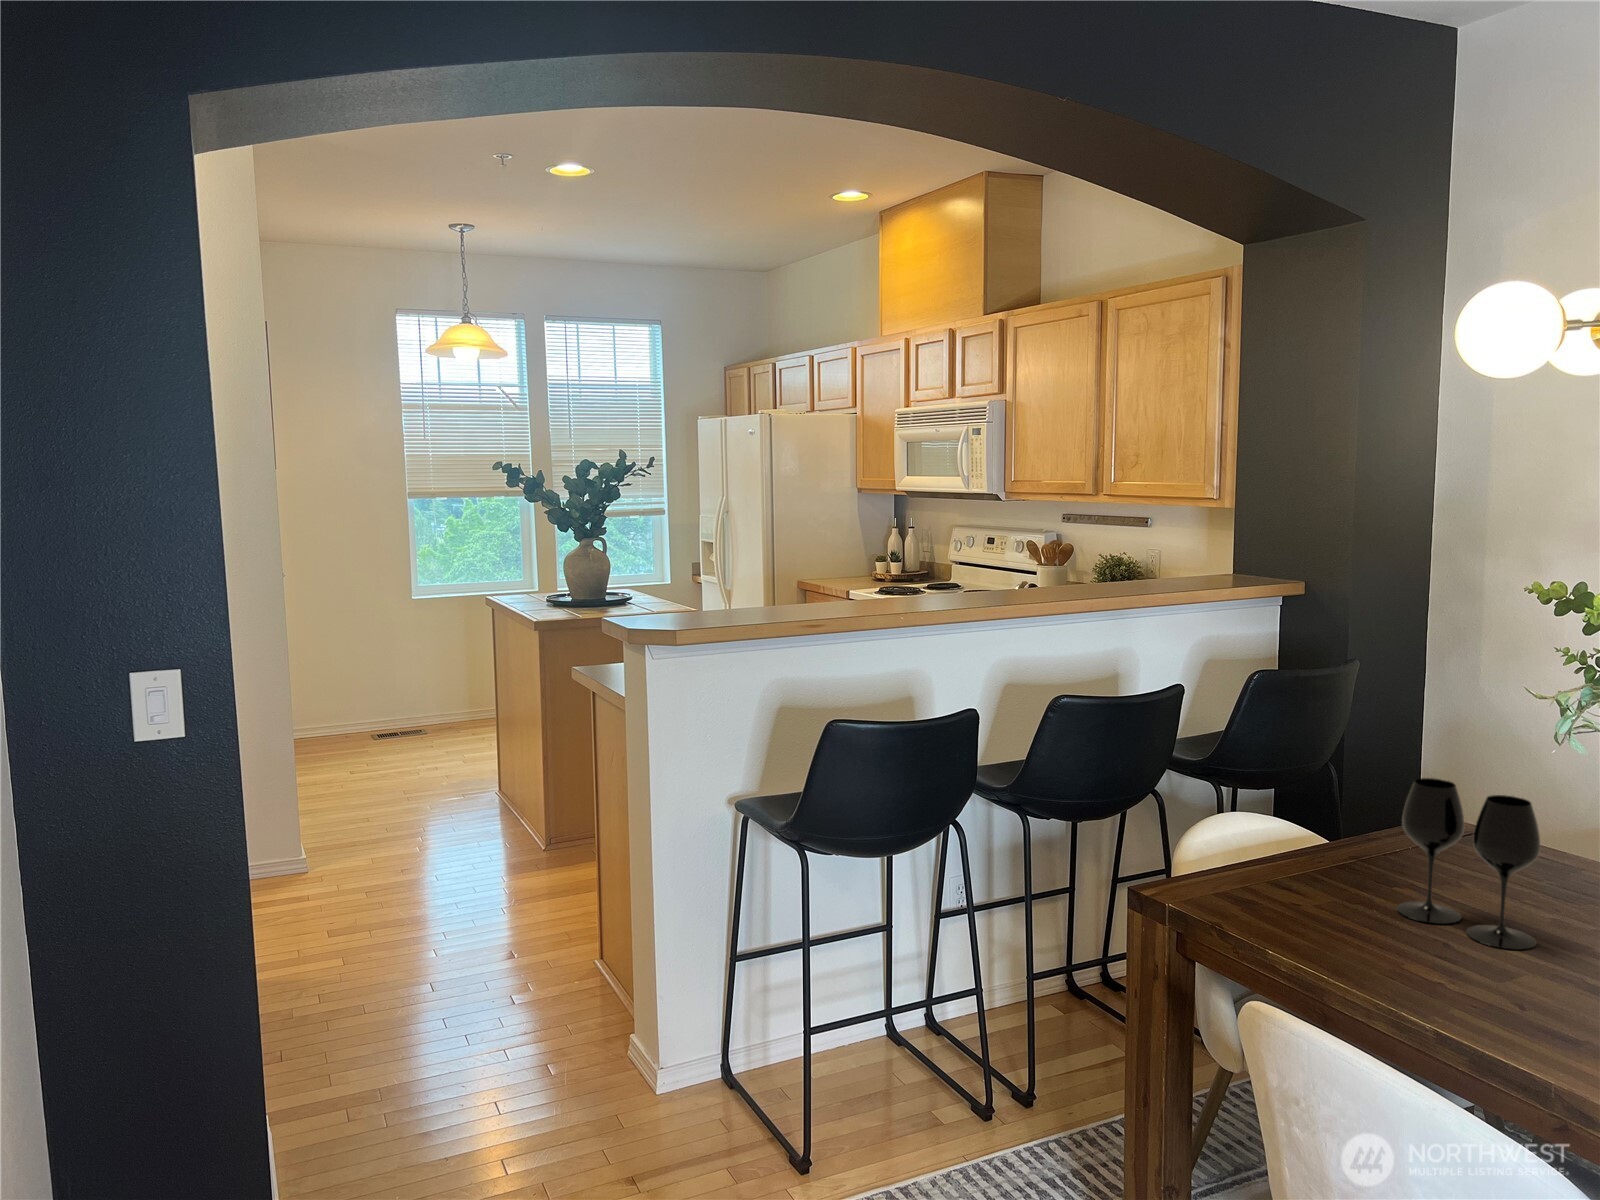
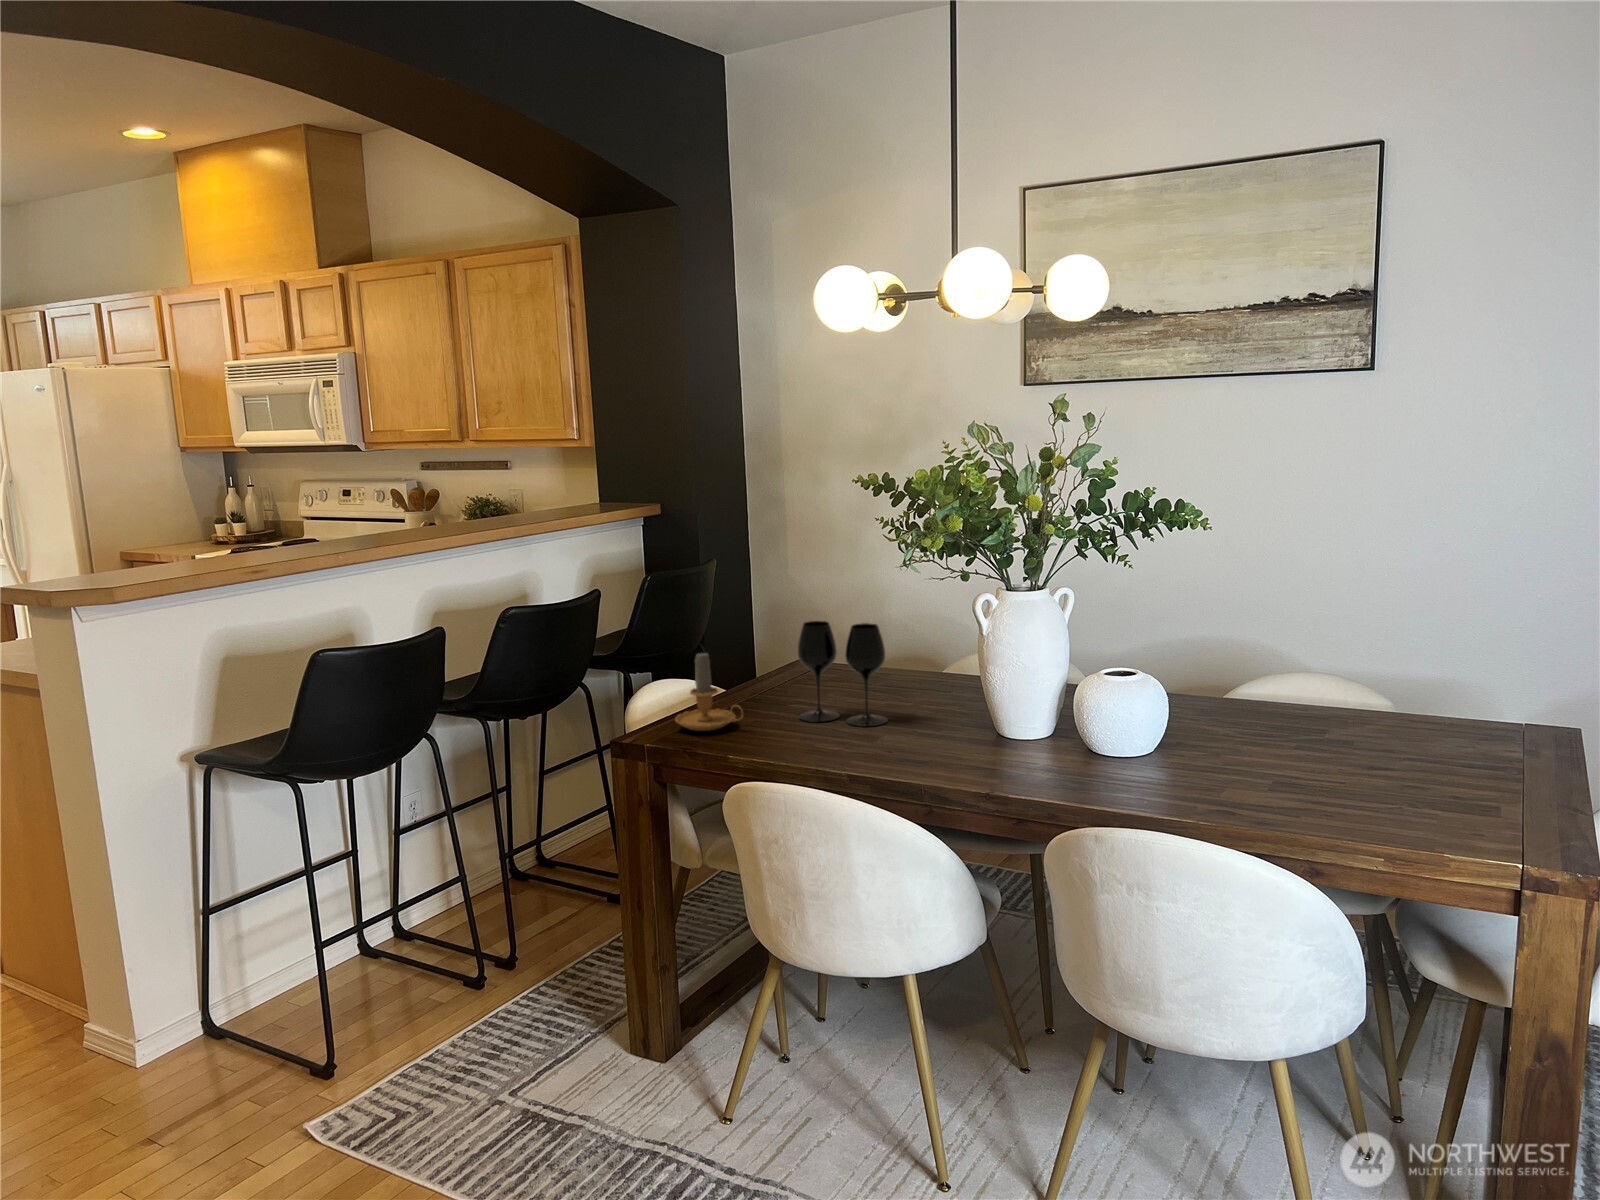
candle: none [1215,791,1306,899] -> present [675,653,743,731]

